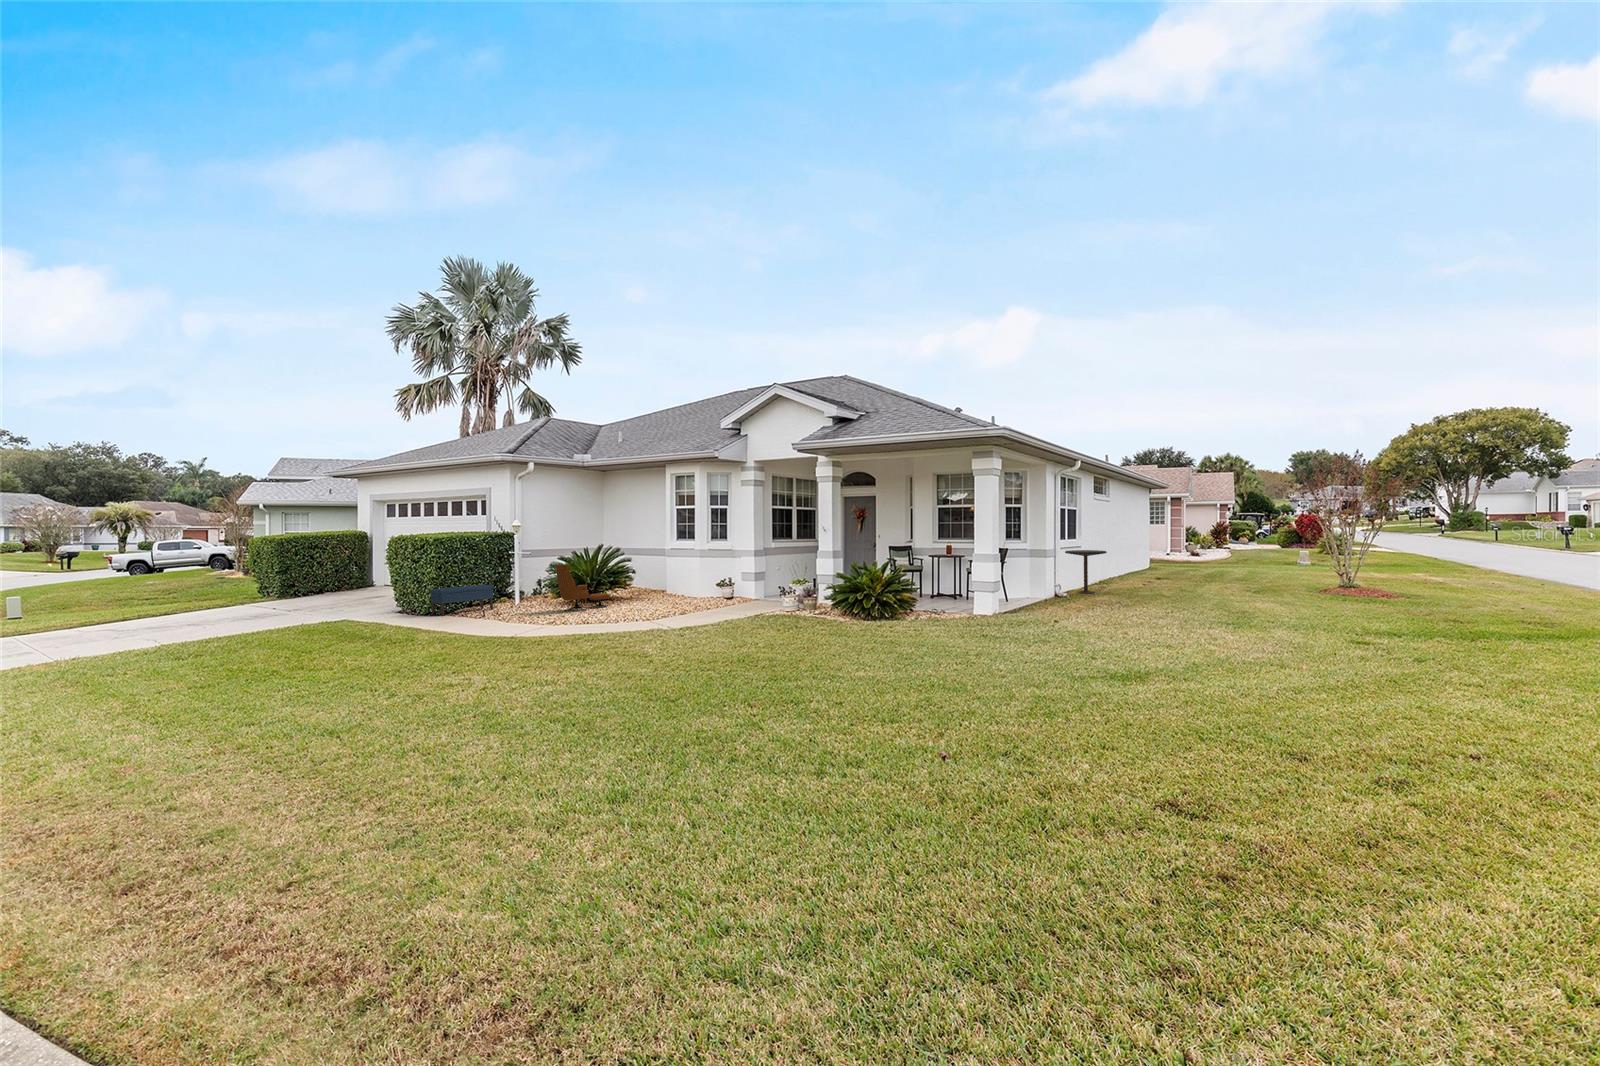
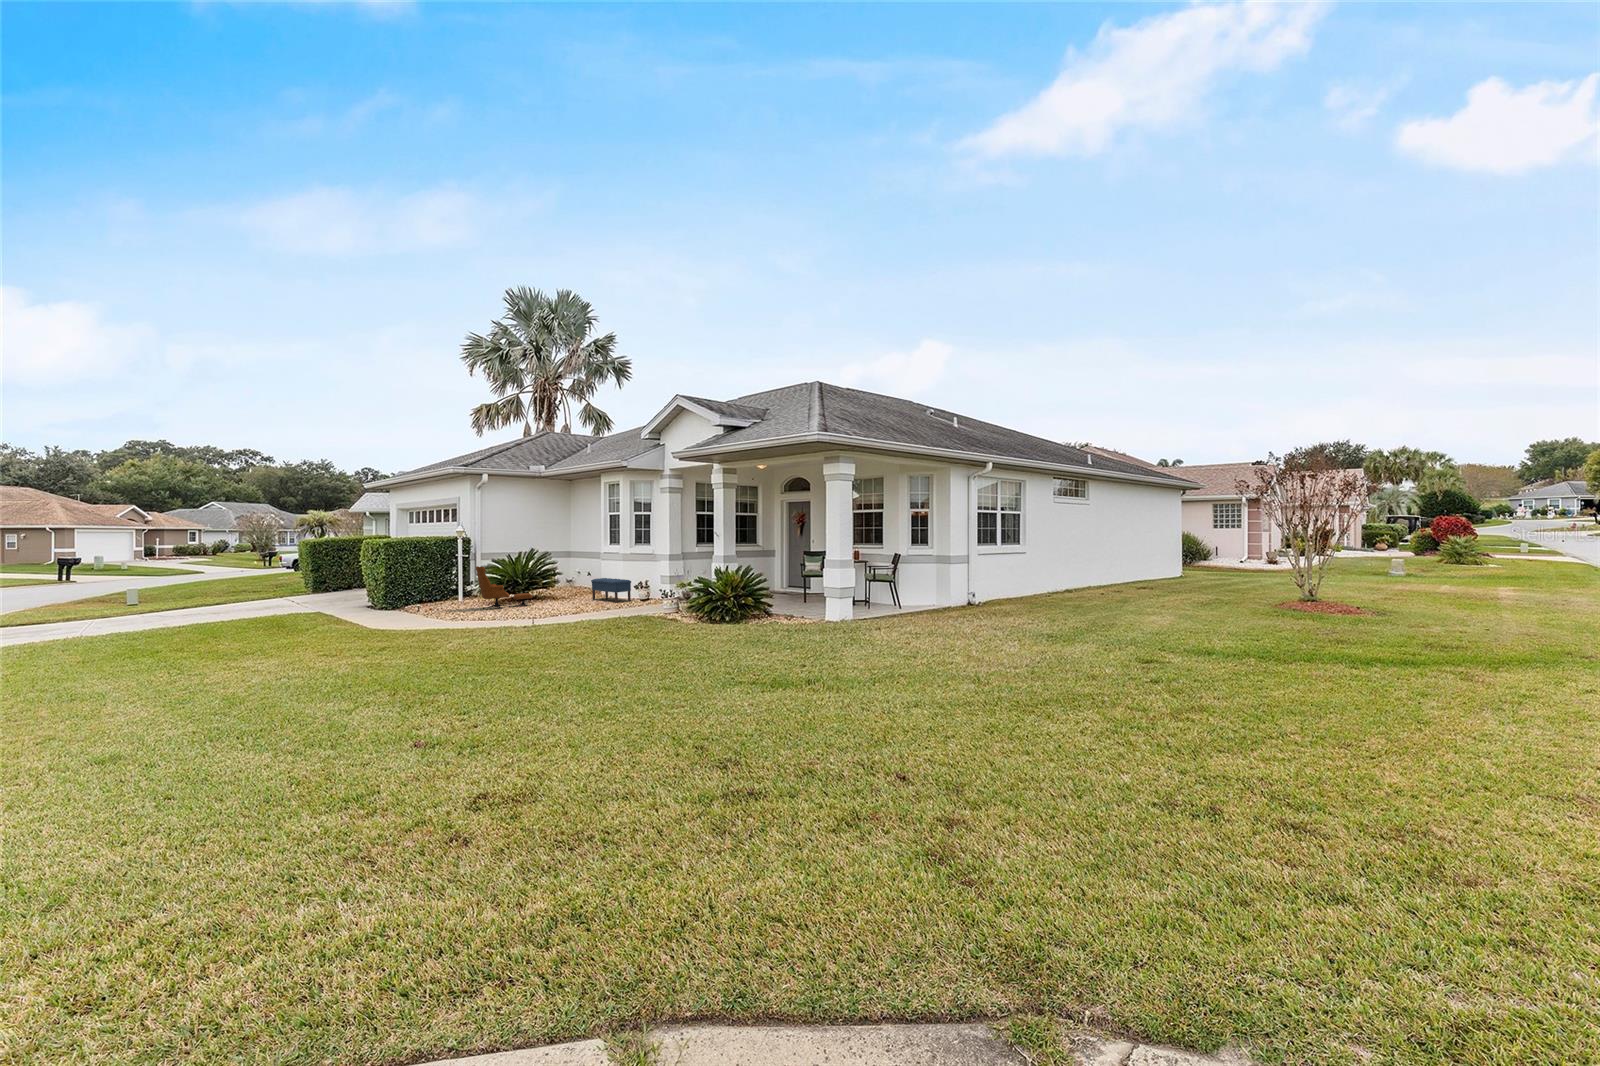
pedestal table: present [1065,550,1107,594] -> none [983,557,1027,604]
bench: present [430,584,494,616] -> present [591,578,631,603]

